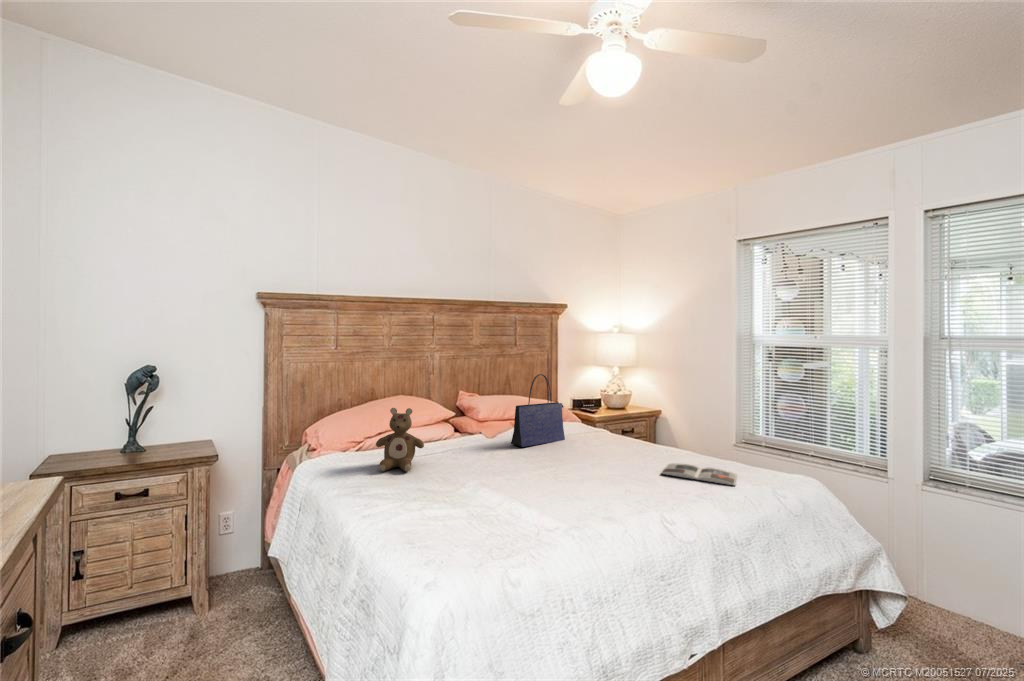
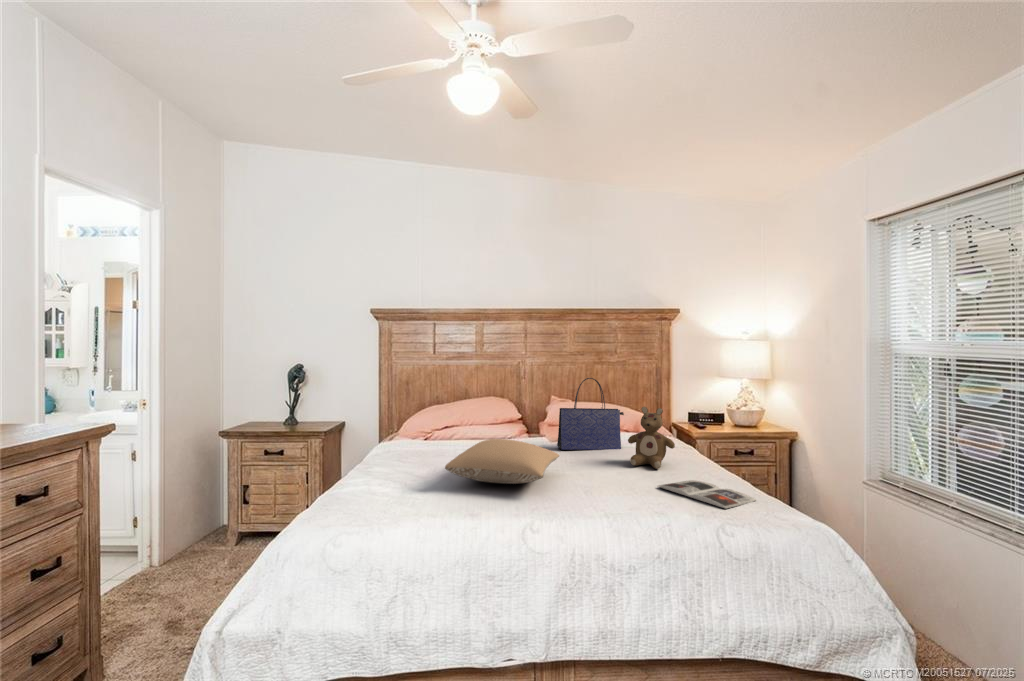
stuffed bear: present [376,408,424,472] -> present [628,407,675,469]
pillow: none [480,447,603,495] -> present [445,439,559,484]

